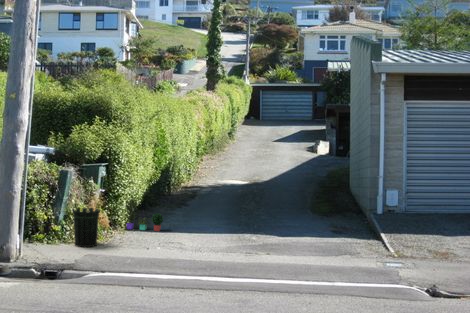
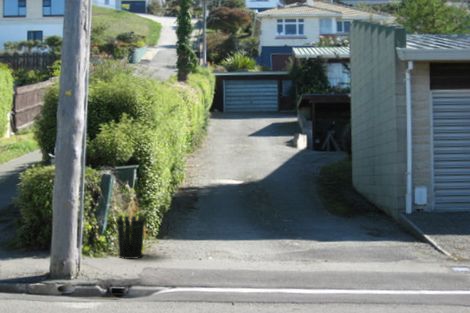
potted plant: present [125,199,163,231] -> none [156,202,200,238]

